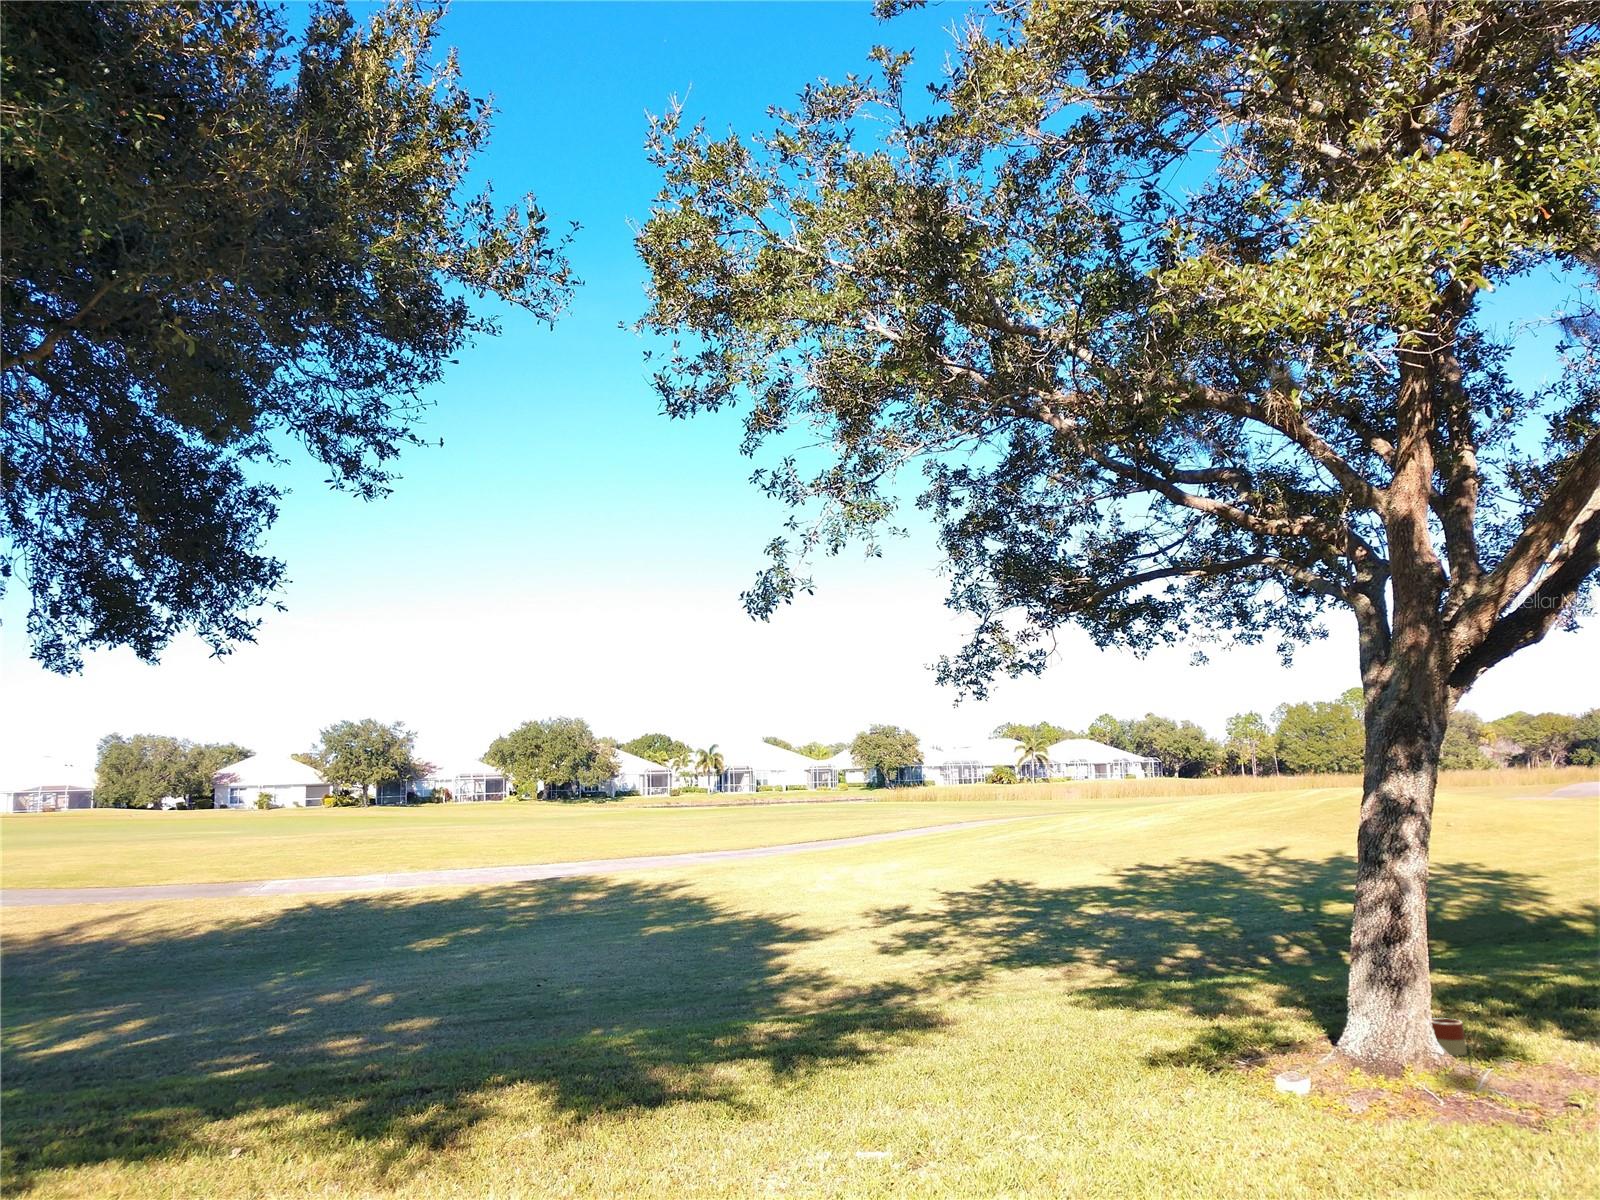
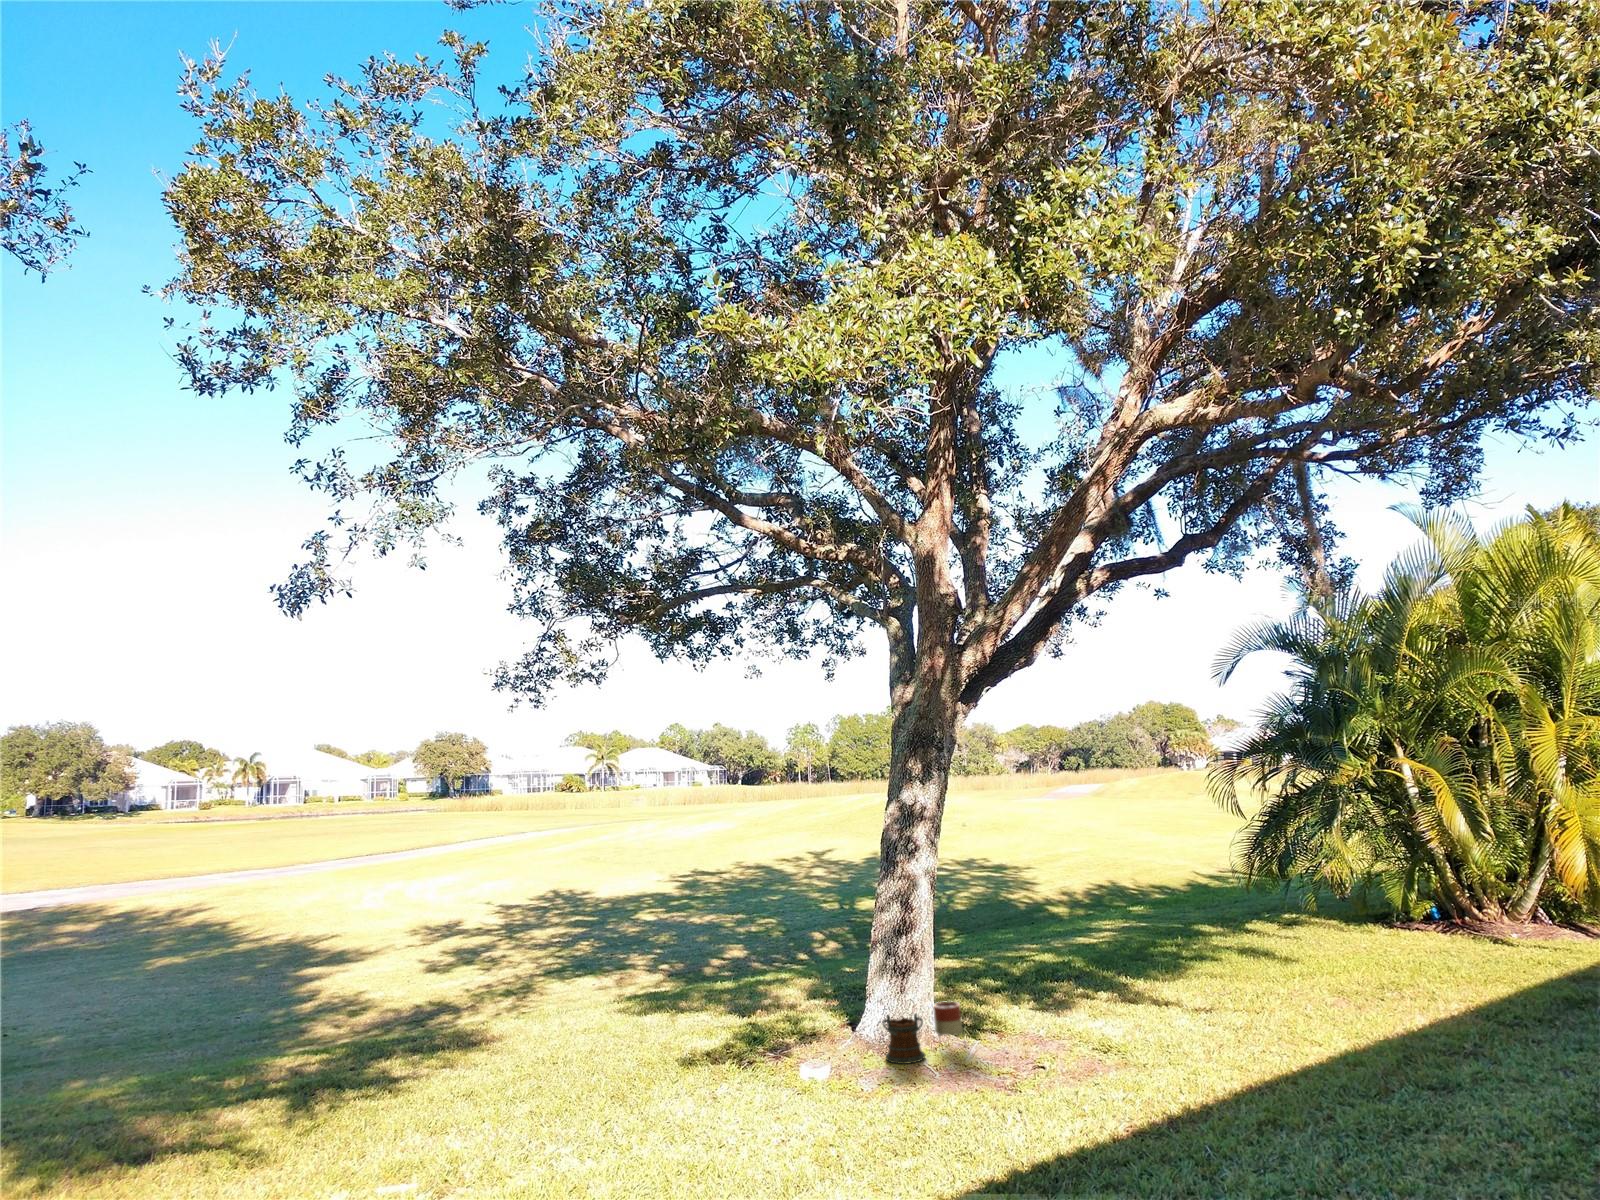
bucket: none [1364,1024,1420,1078] -> present [882,1014,925,1064]

